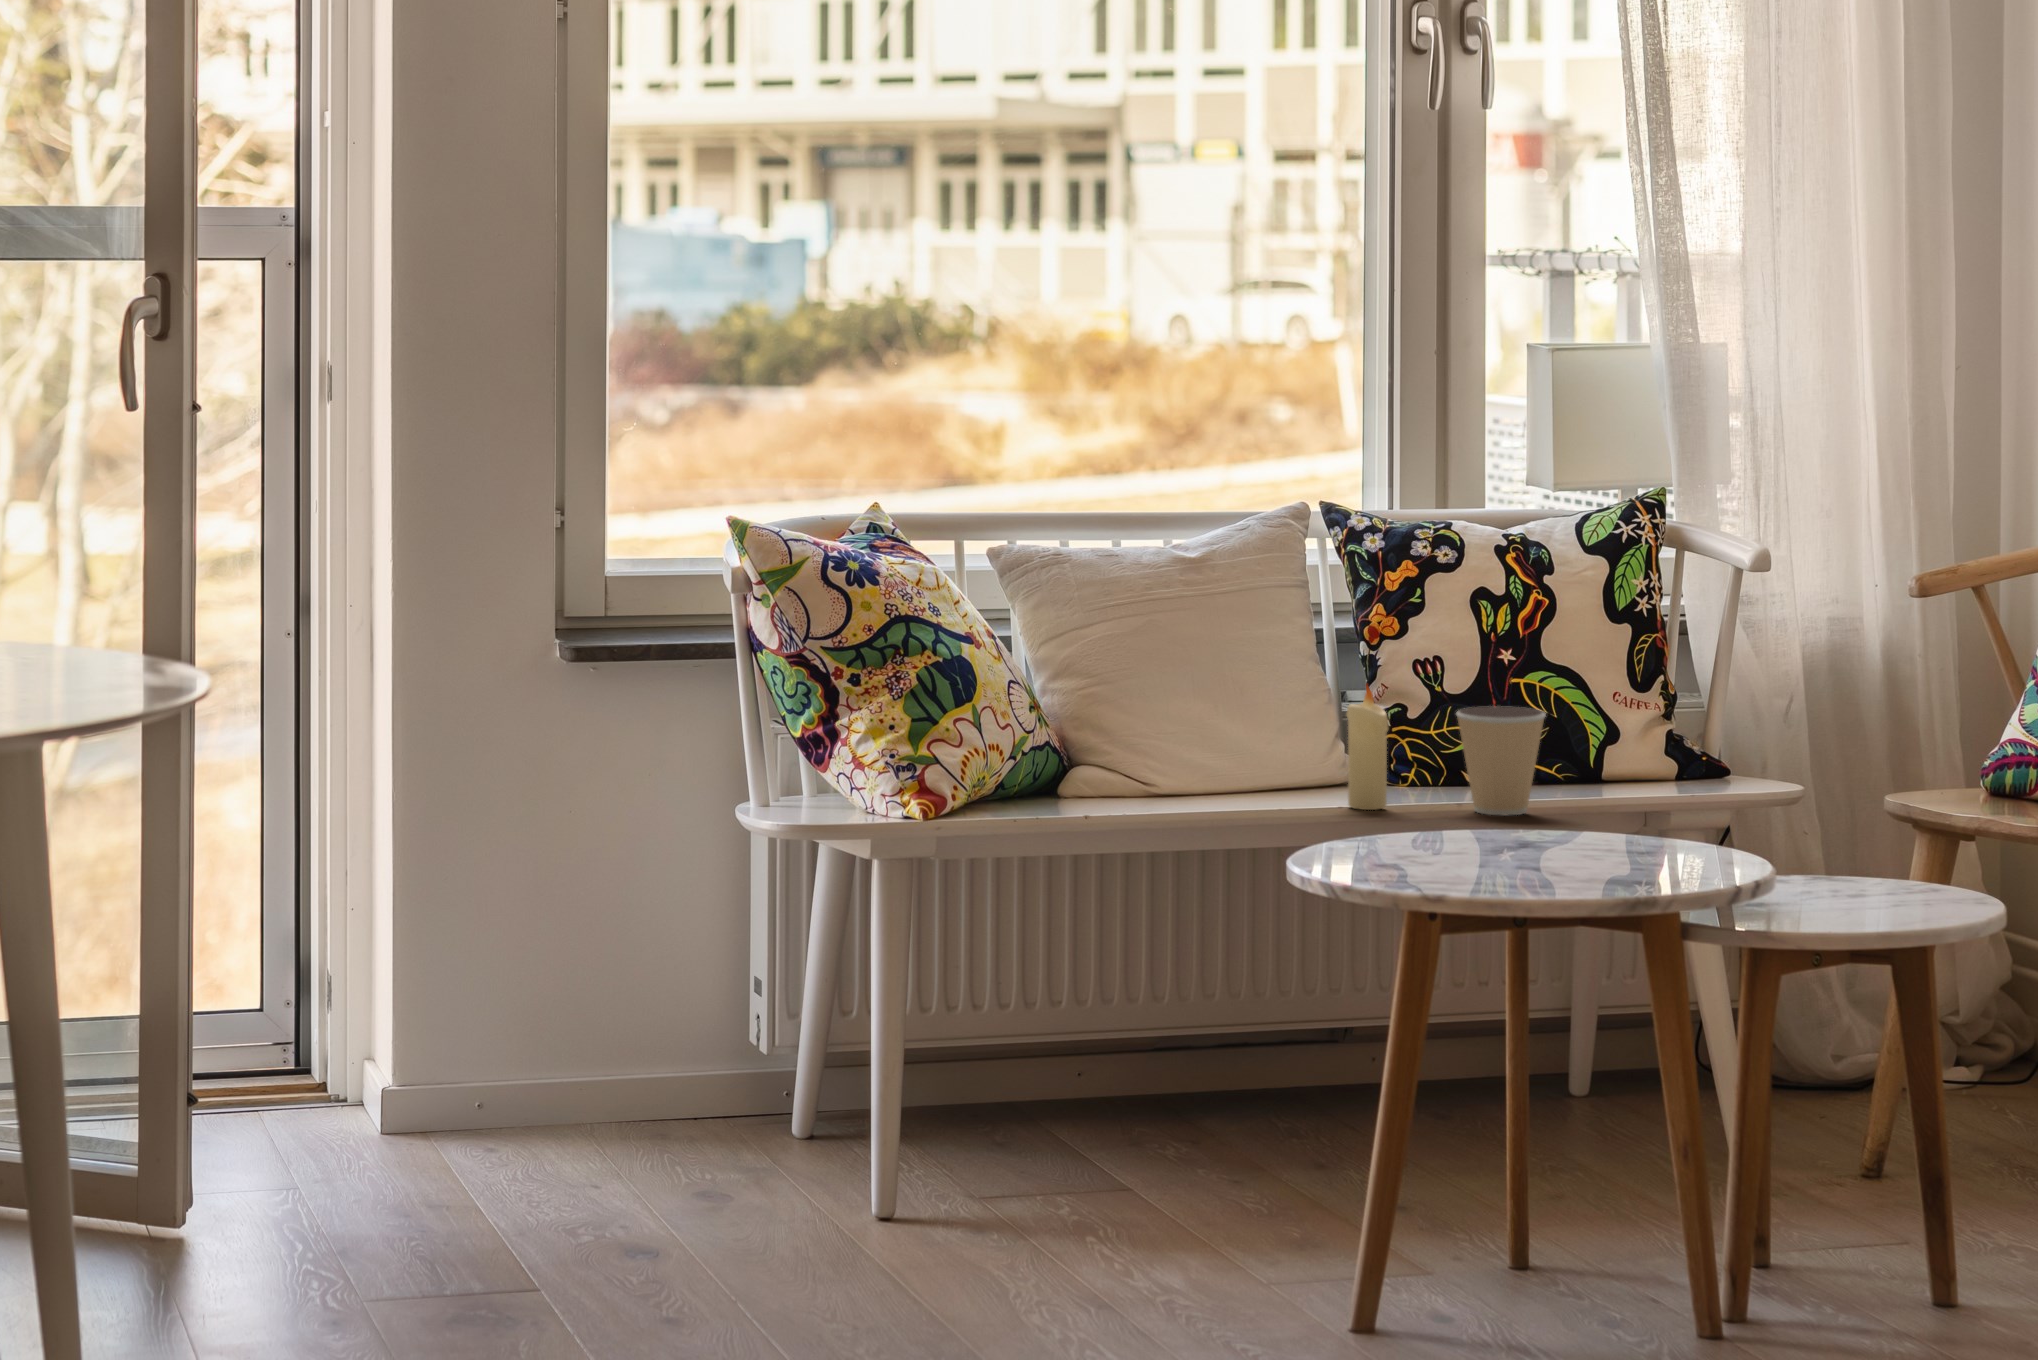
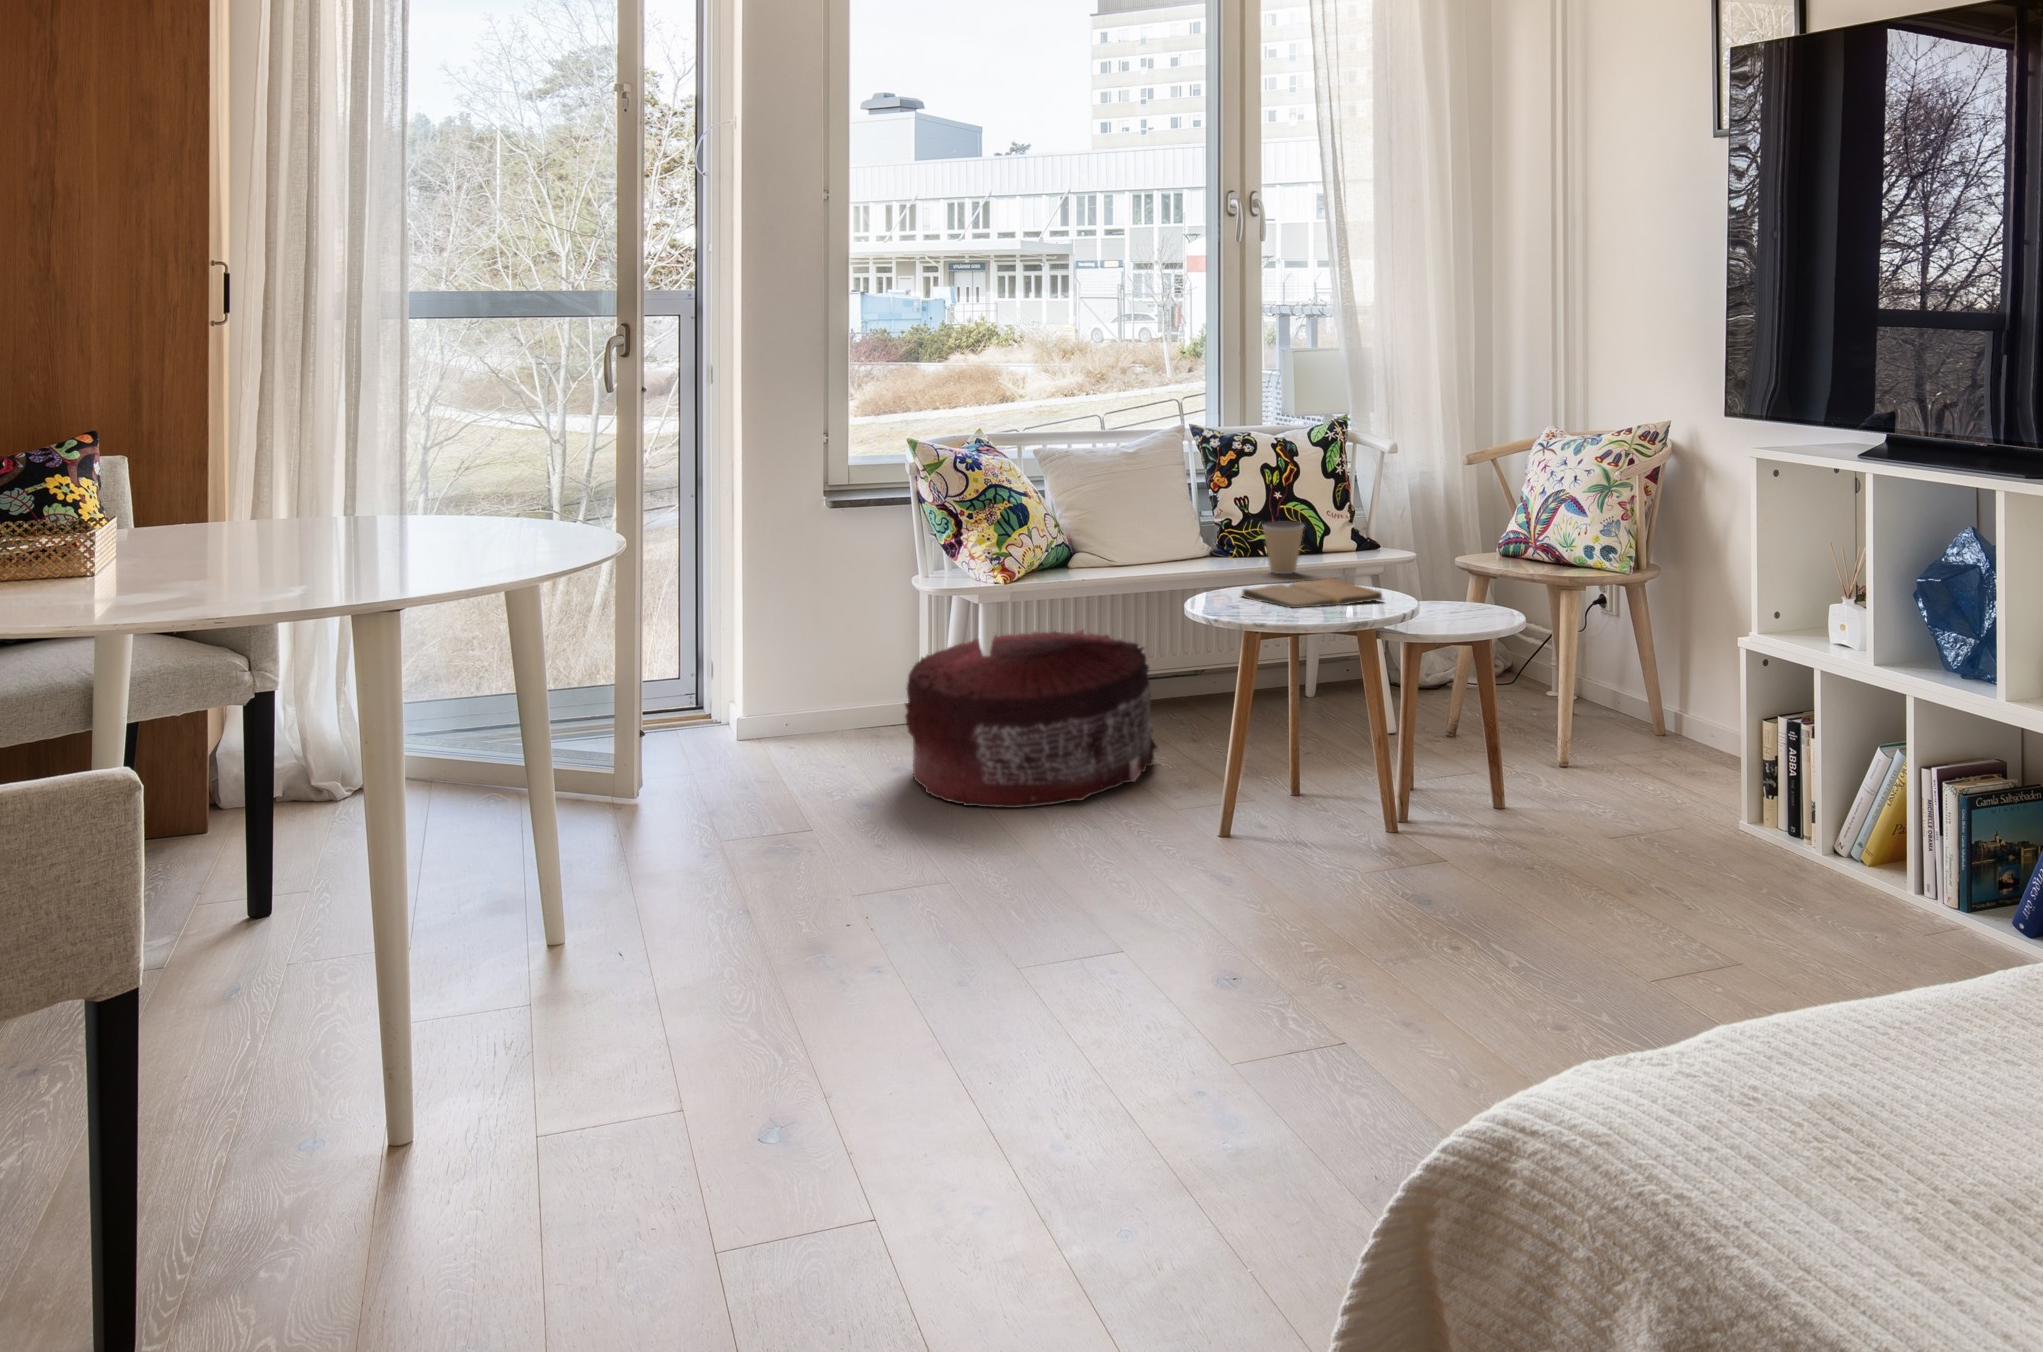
candle: present [1347,685,1388,810] -> none [1210,512,1230,573]
book: none [1392,816,1695,877] -> present [1242,578,1383,608]
pouf: none [728,919,1239,1260] -> present [905,629,1157,808]

